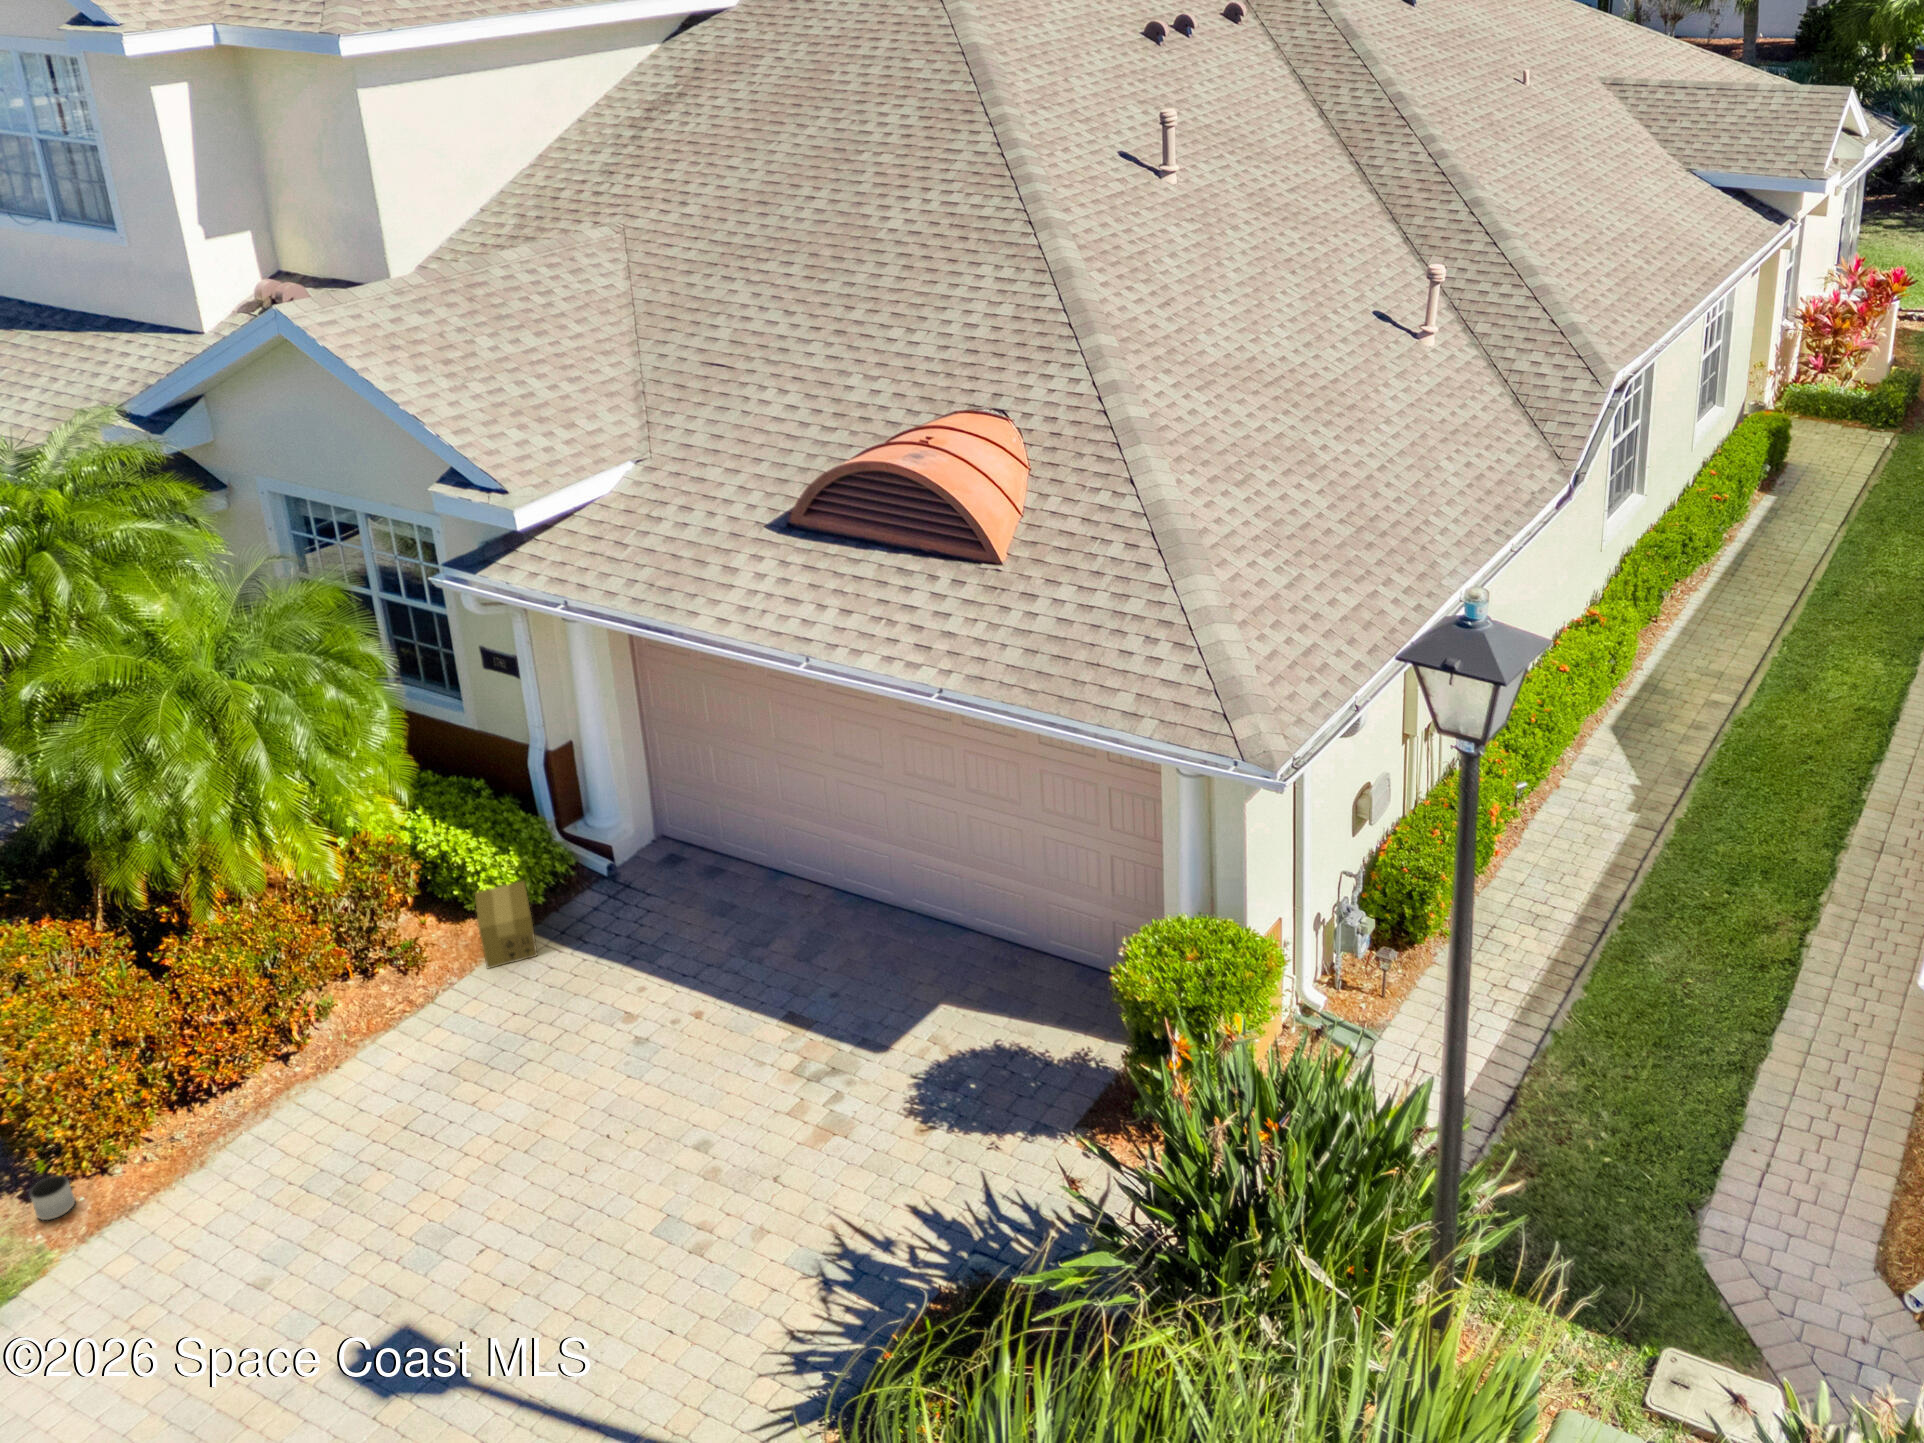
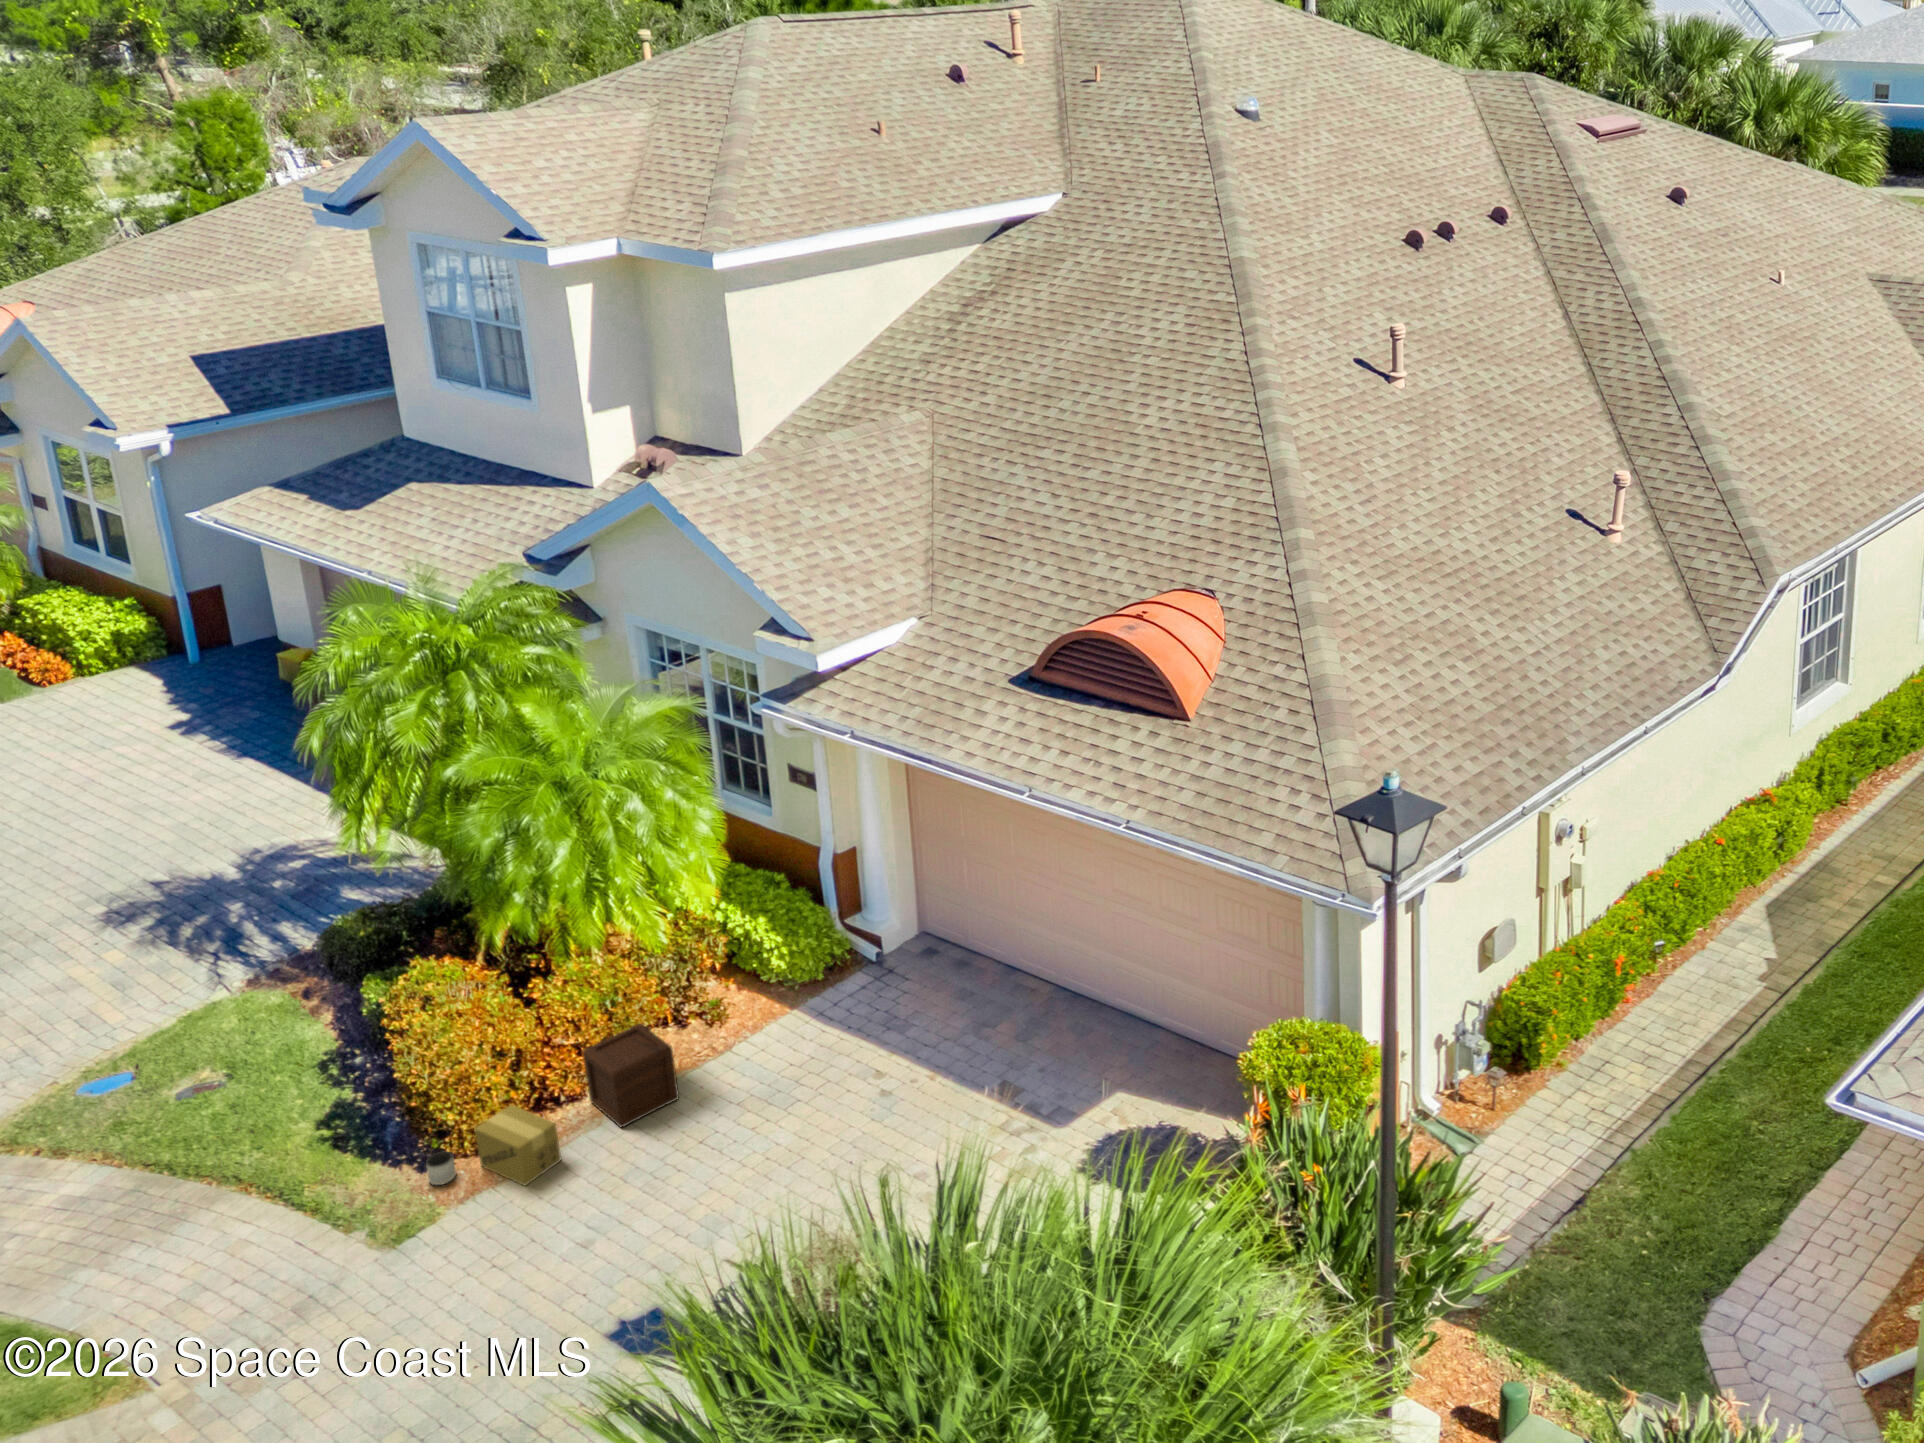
cardboard box: present [475,881,537,968] -> present [475,1105,561,1185]
wooden crate: none [239,981,377,1113] -> present [583,1024,679,1127]

